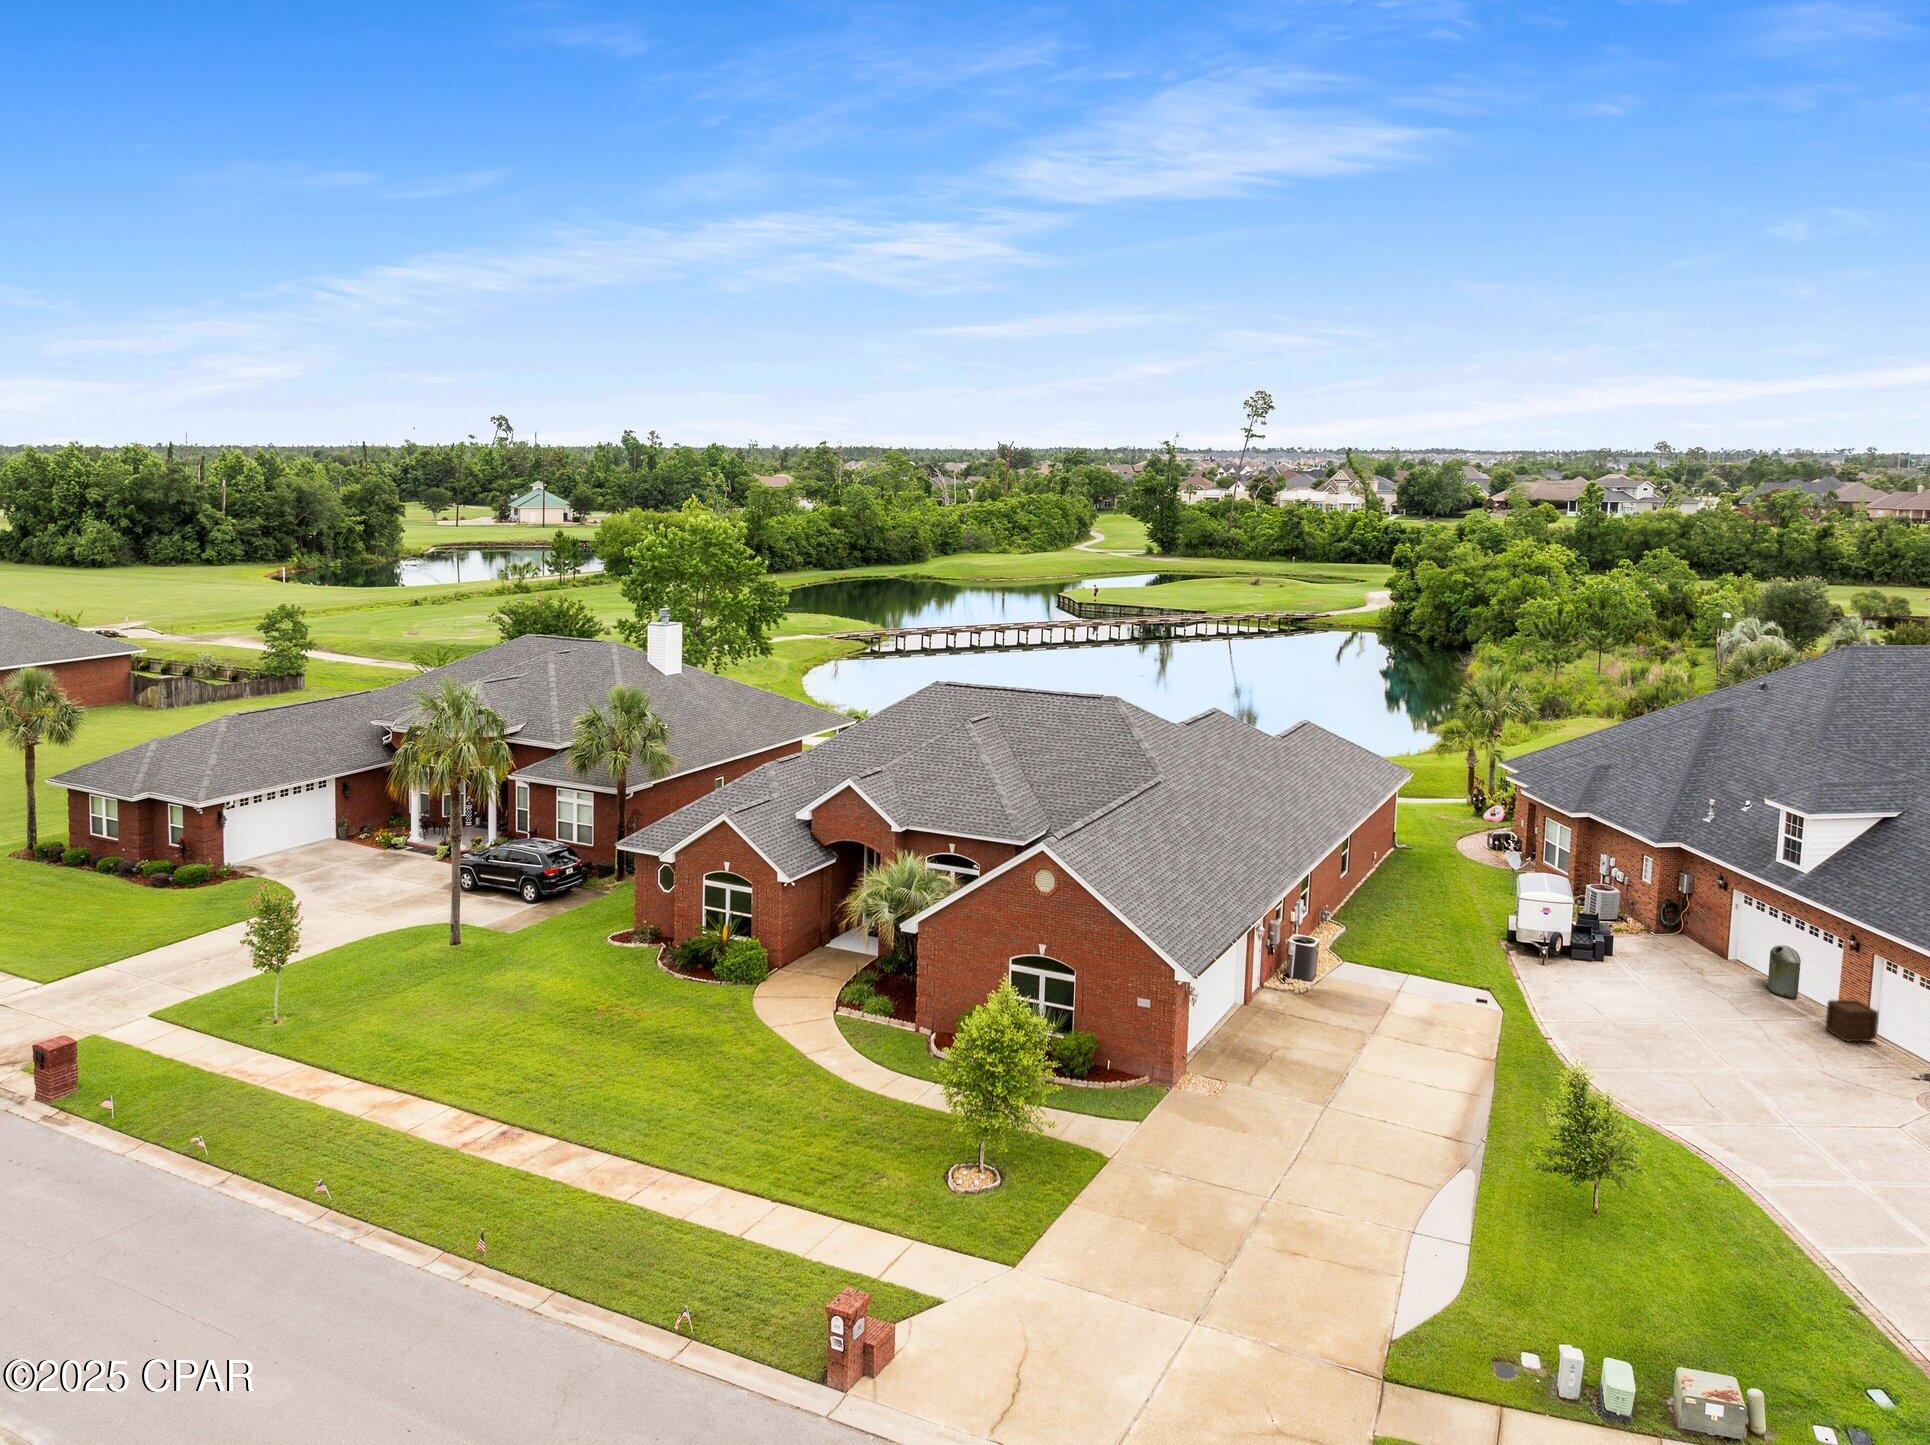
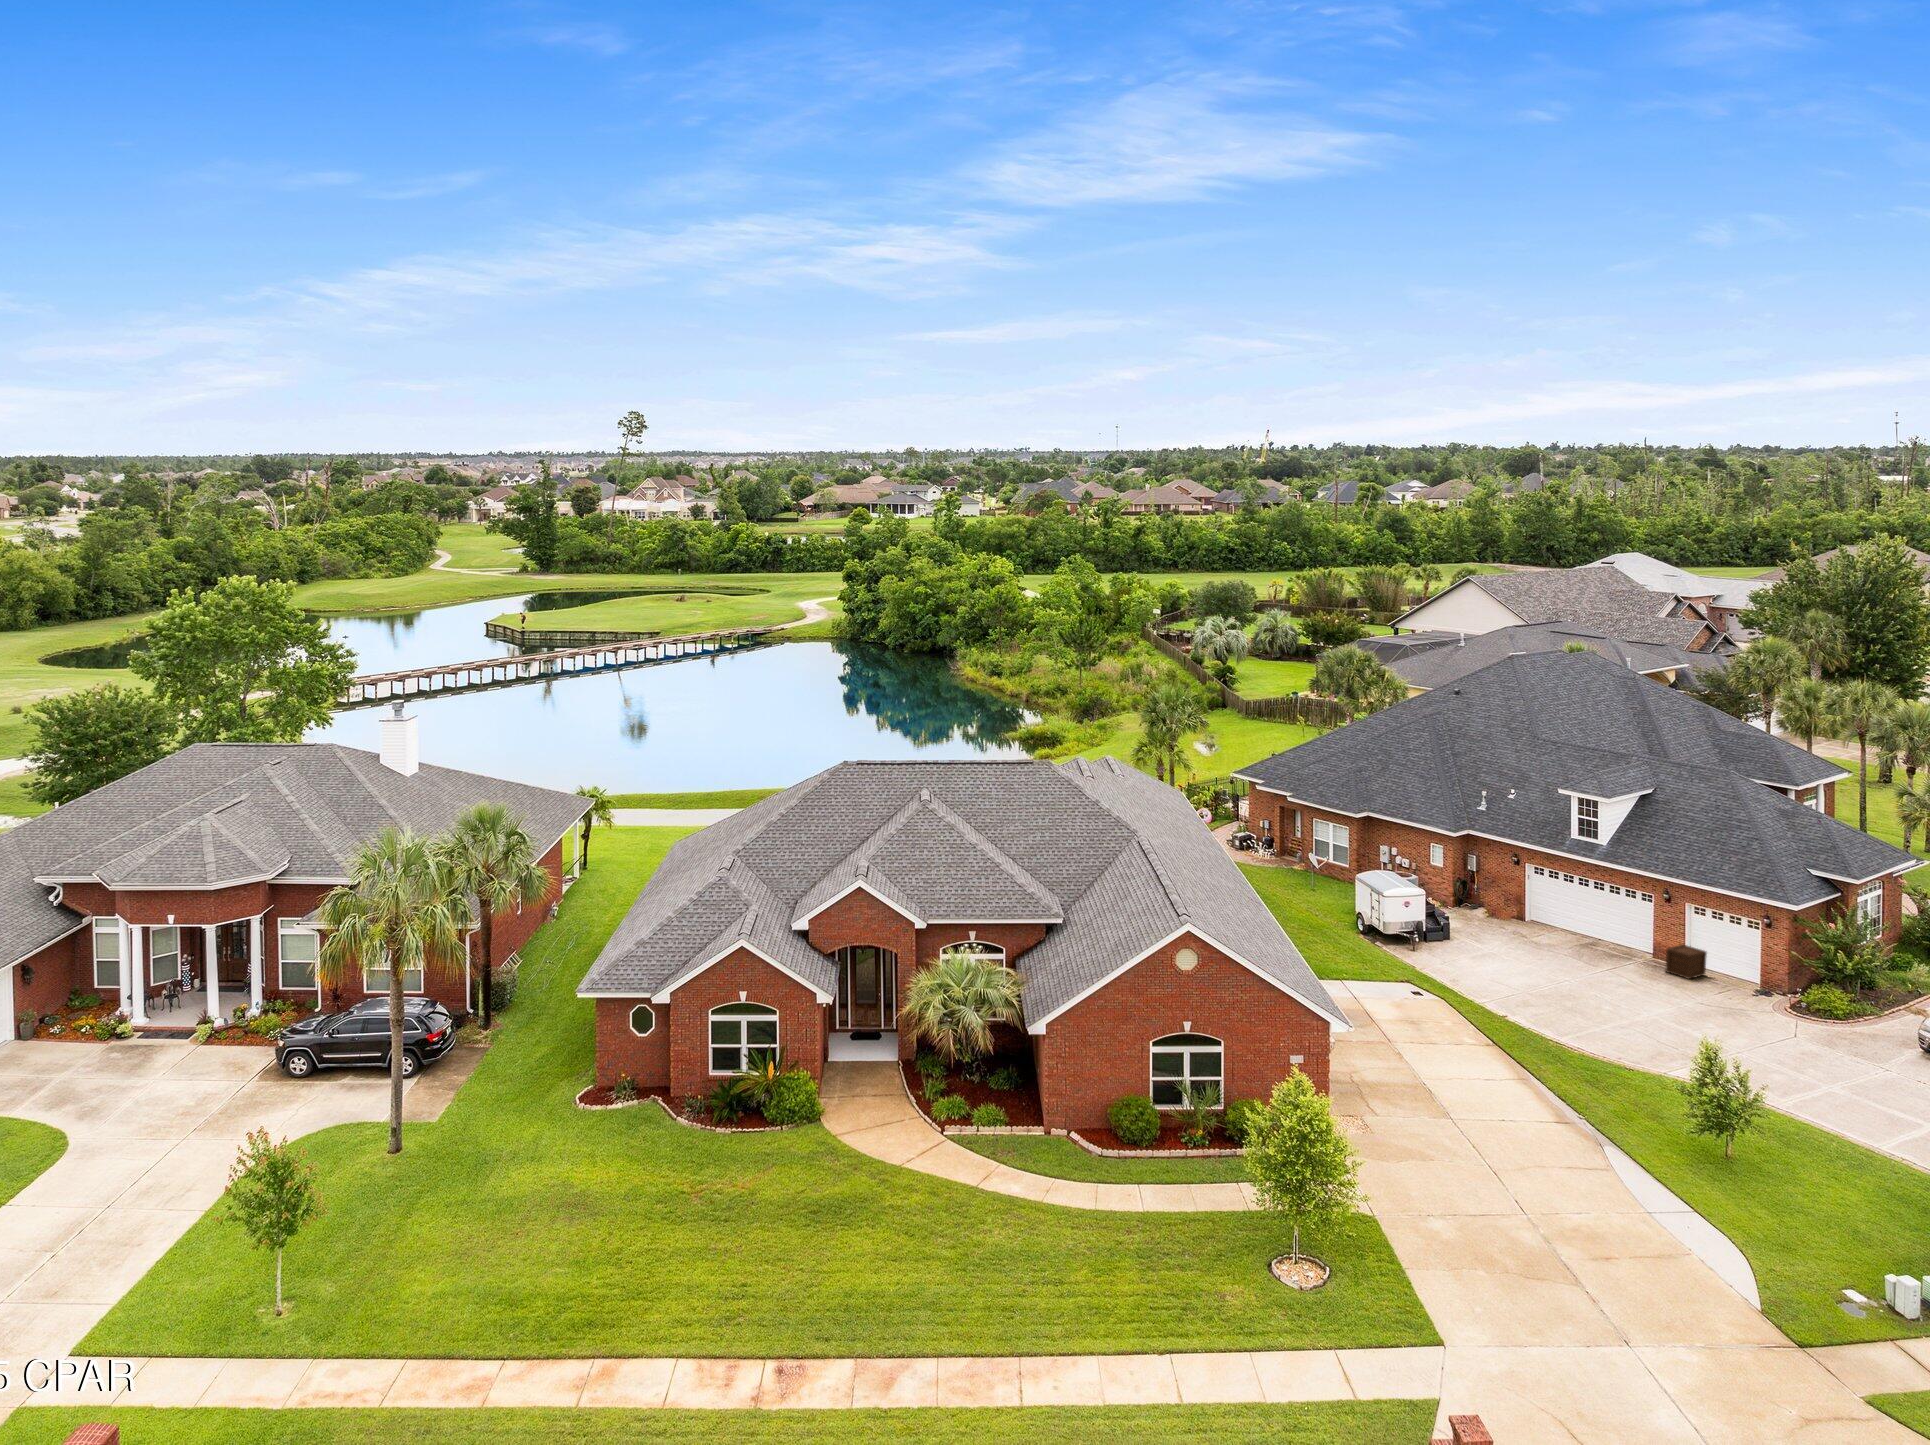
trash can: present [1768,945,1801,999] -> none [1585,907,1617,950]

